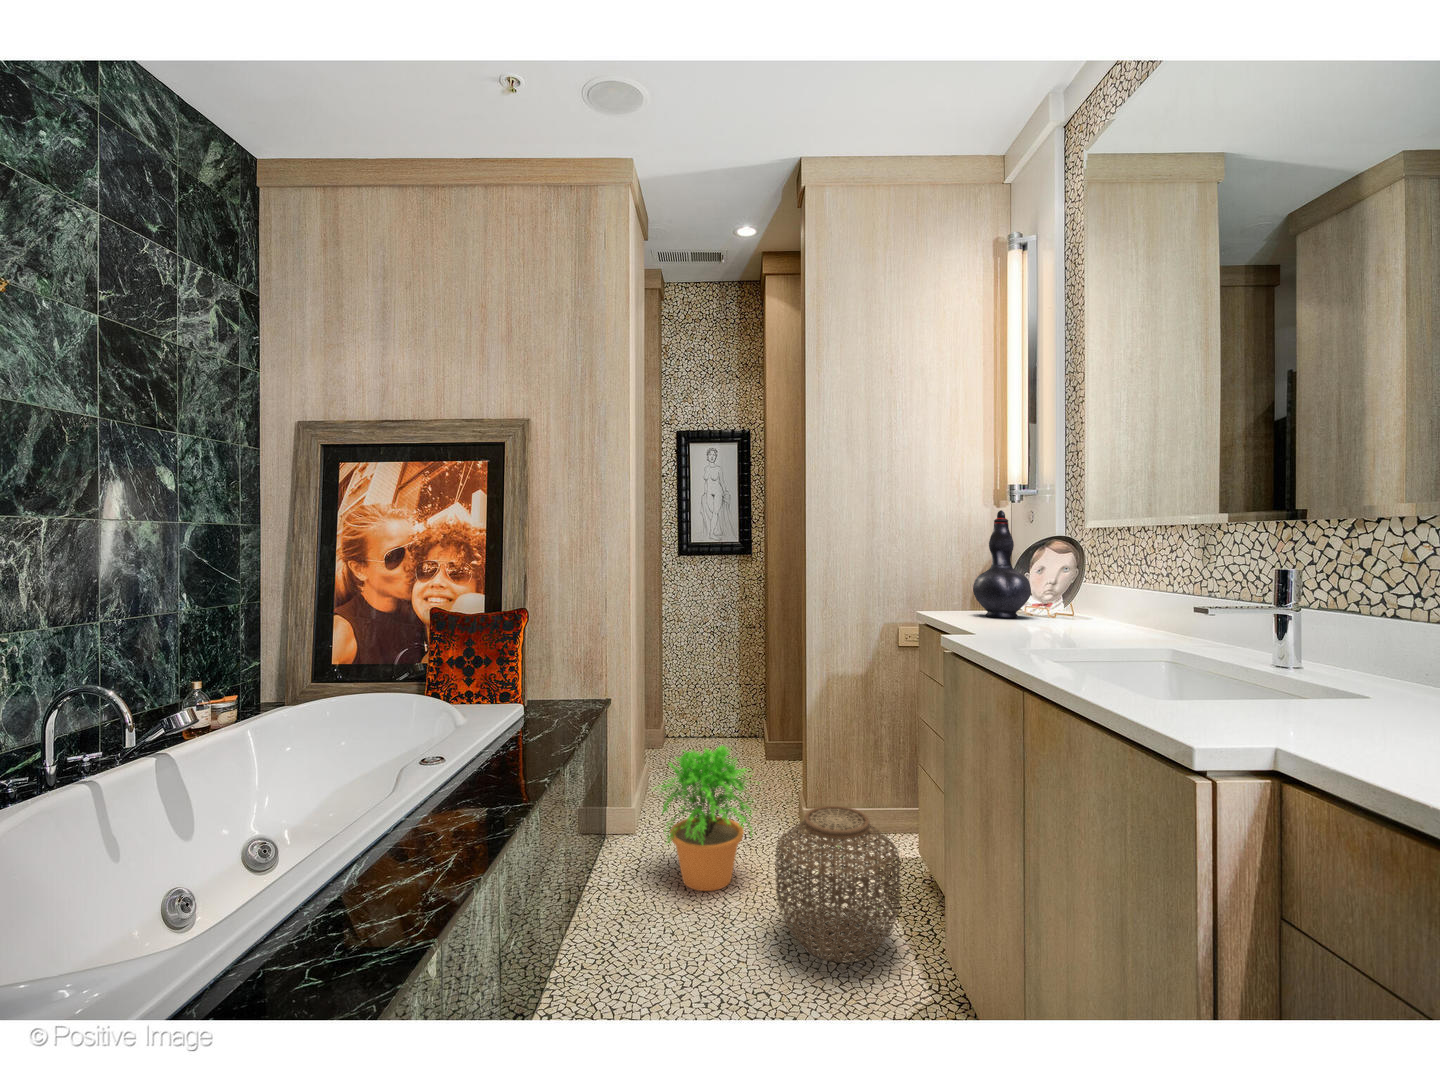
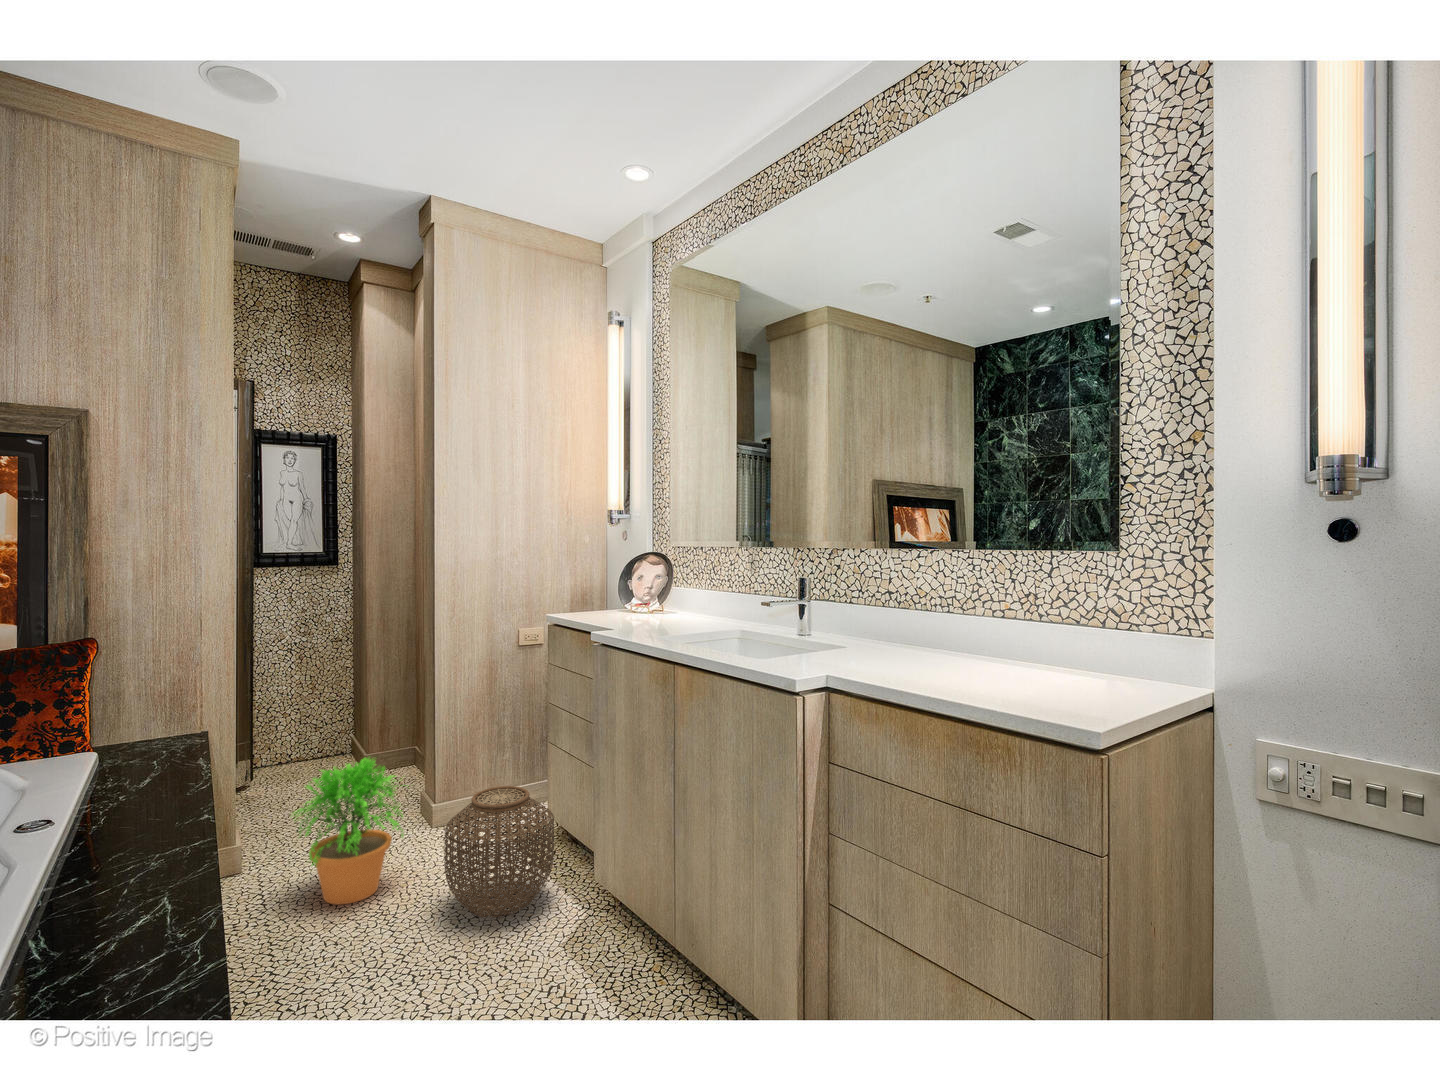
decorative vase: present [973,510,1031,618] -> none [592,531,635,616]

